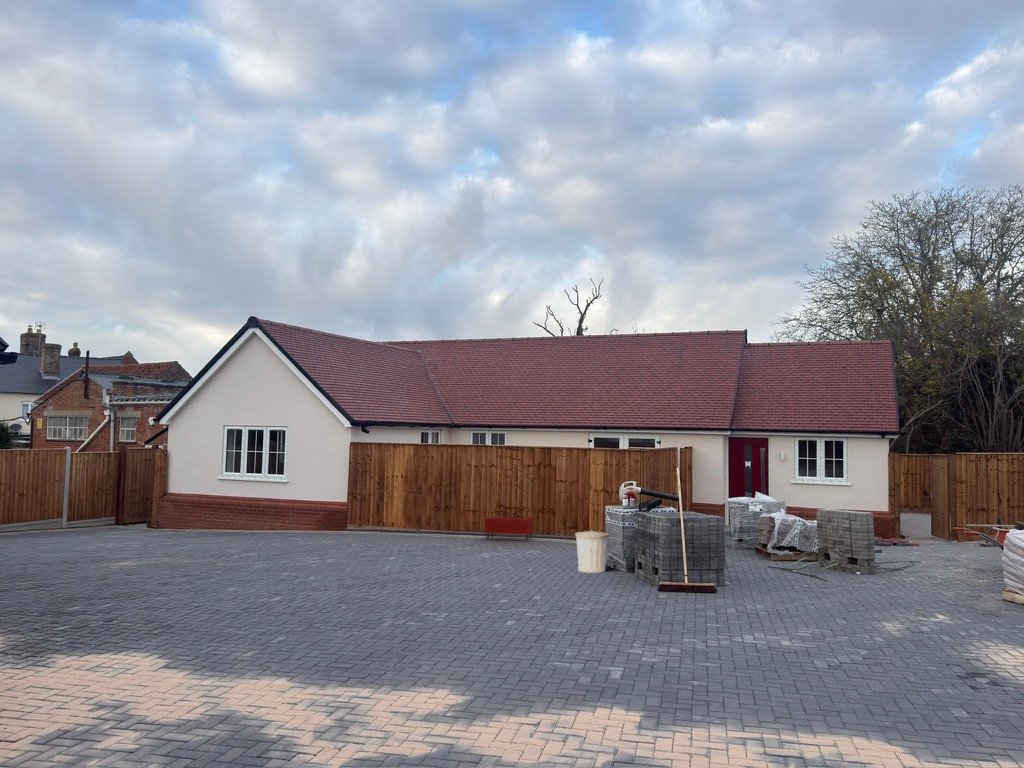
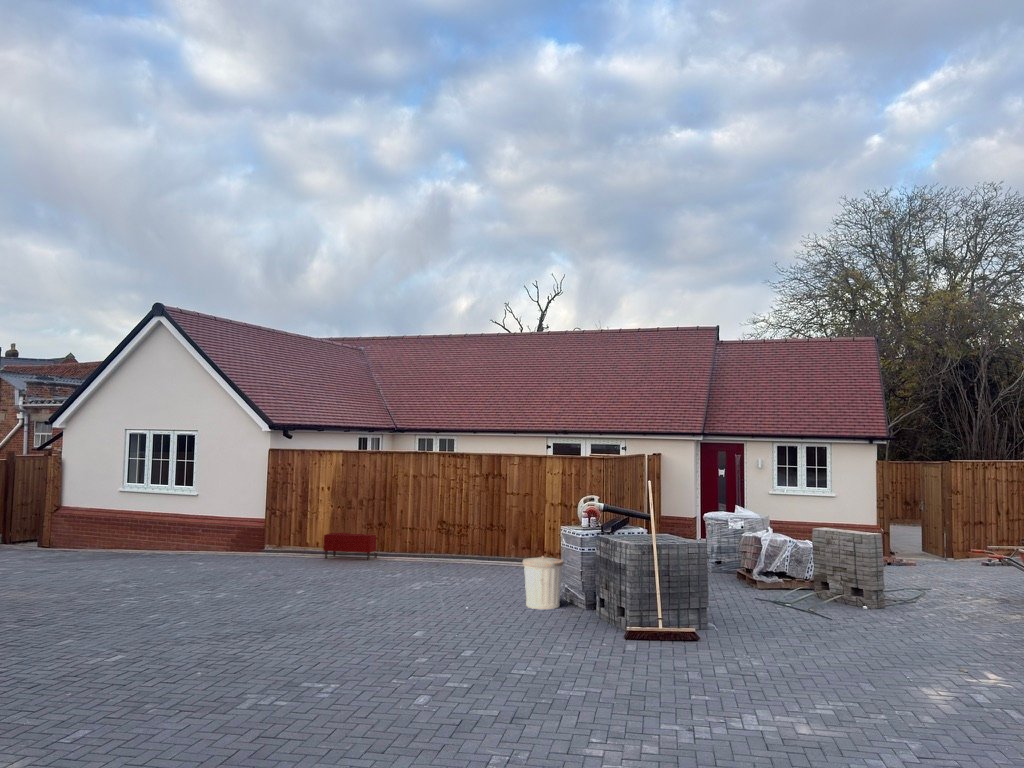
bench: present [486,517,533,541] -> present [323,533,378,560]

